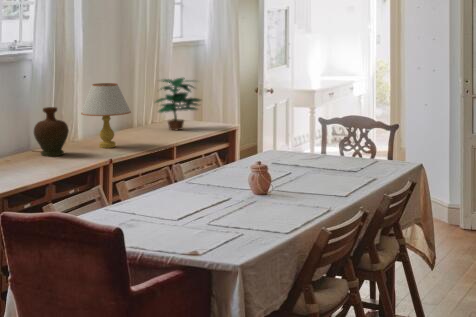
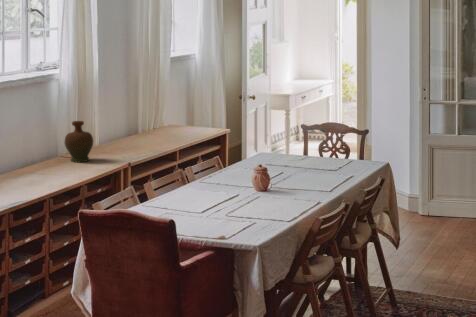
potted plant: present [156,78,201,130] -> none [157,90,199,136]
table lamp: present [81,83,131,148] -> none [101,99,143,154]

